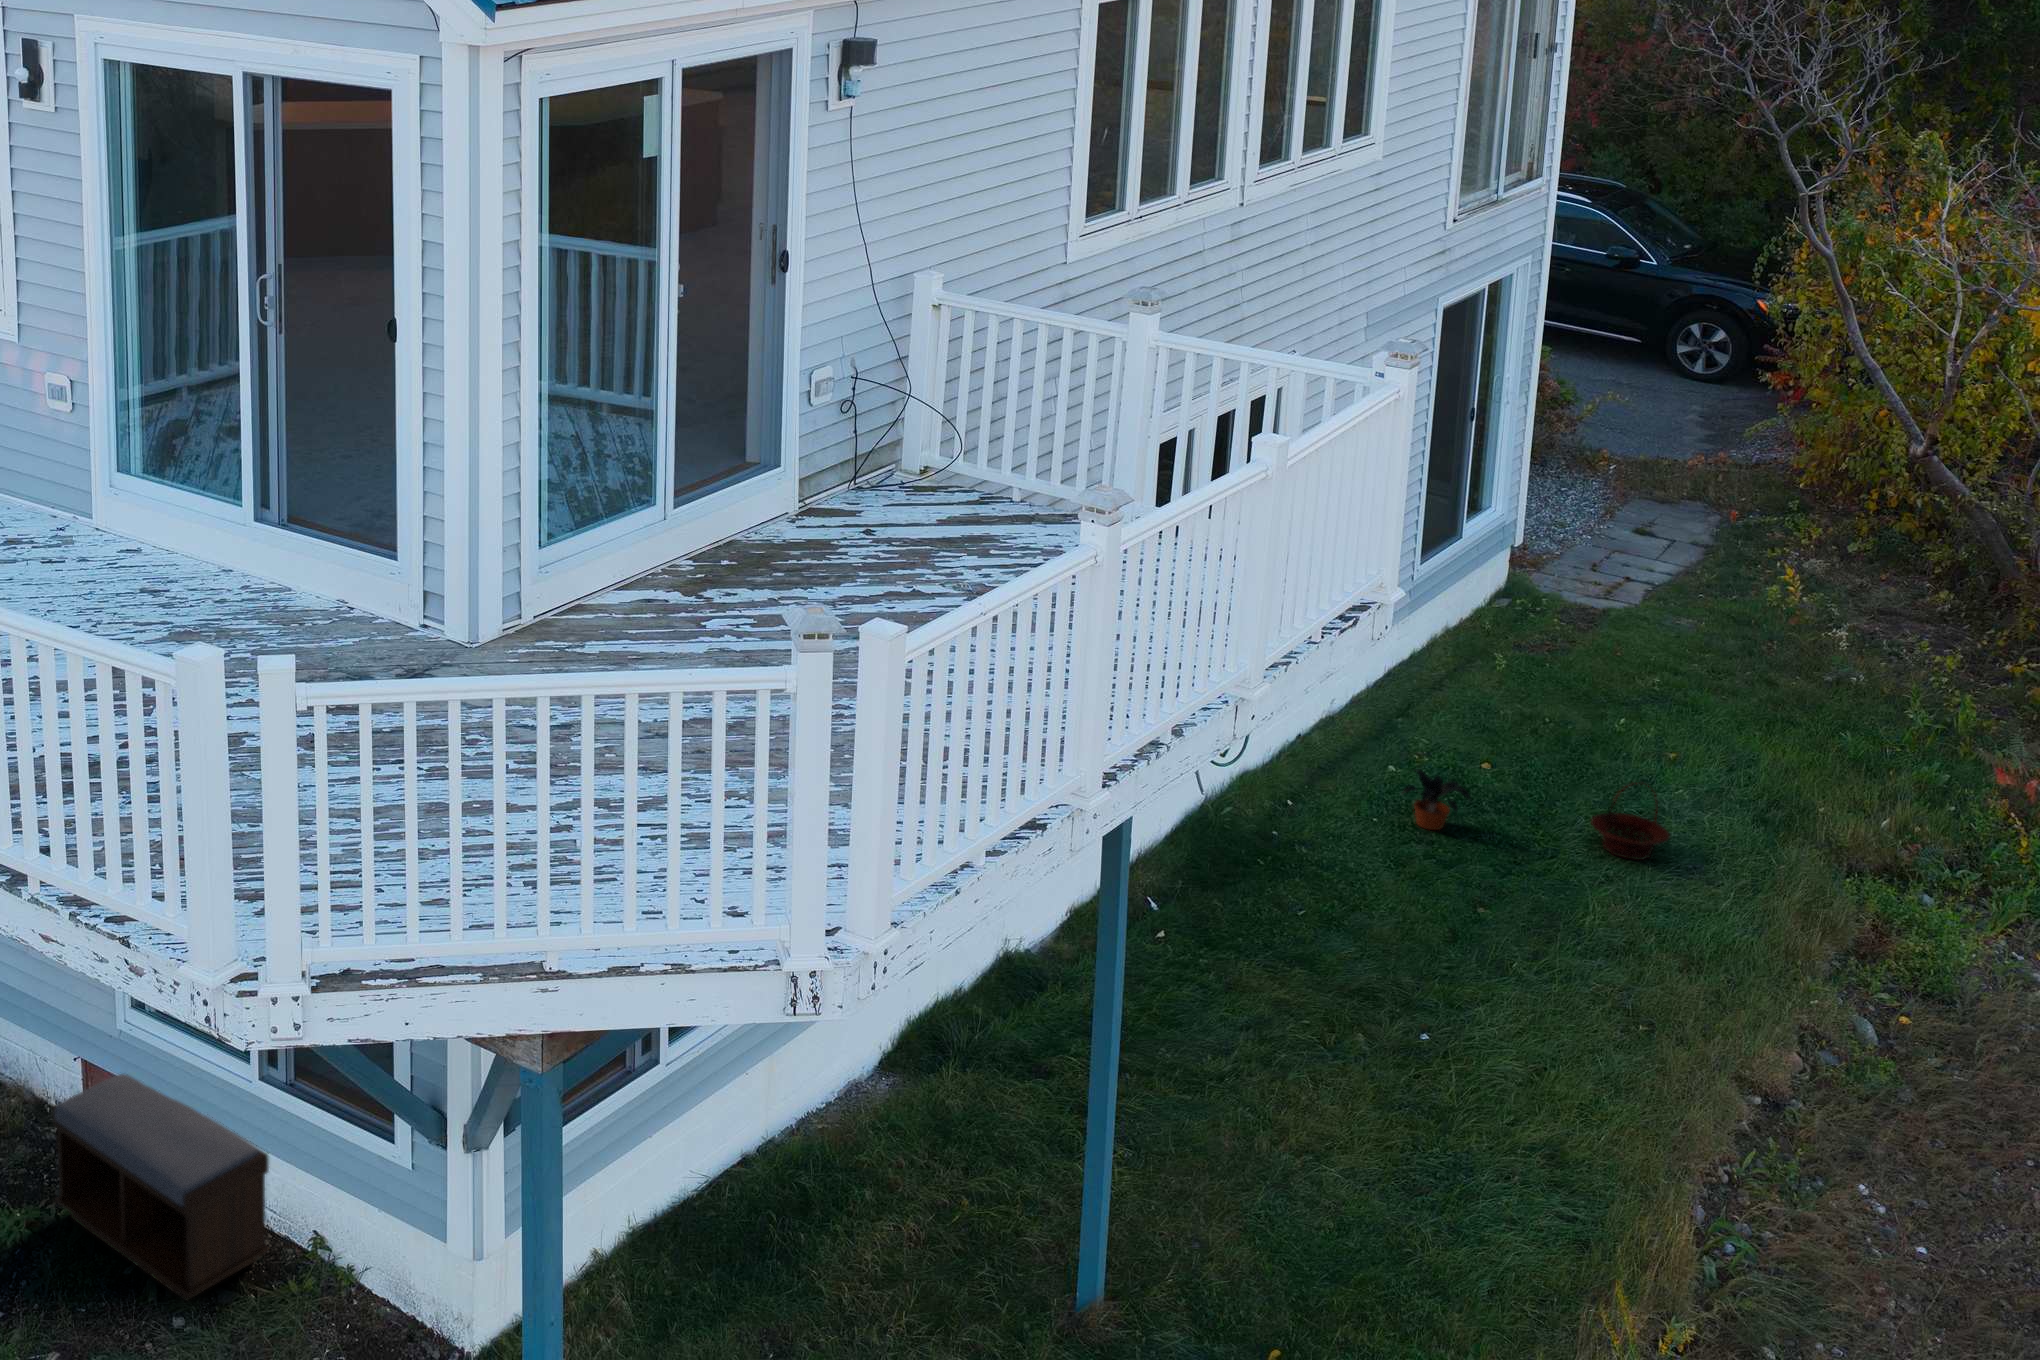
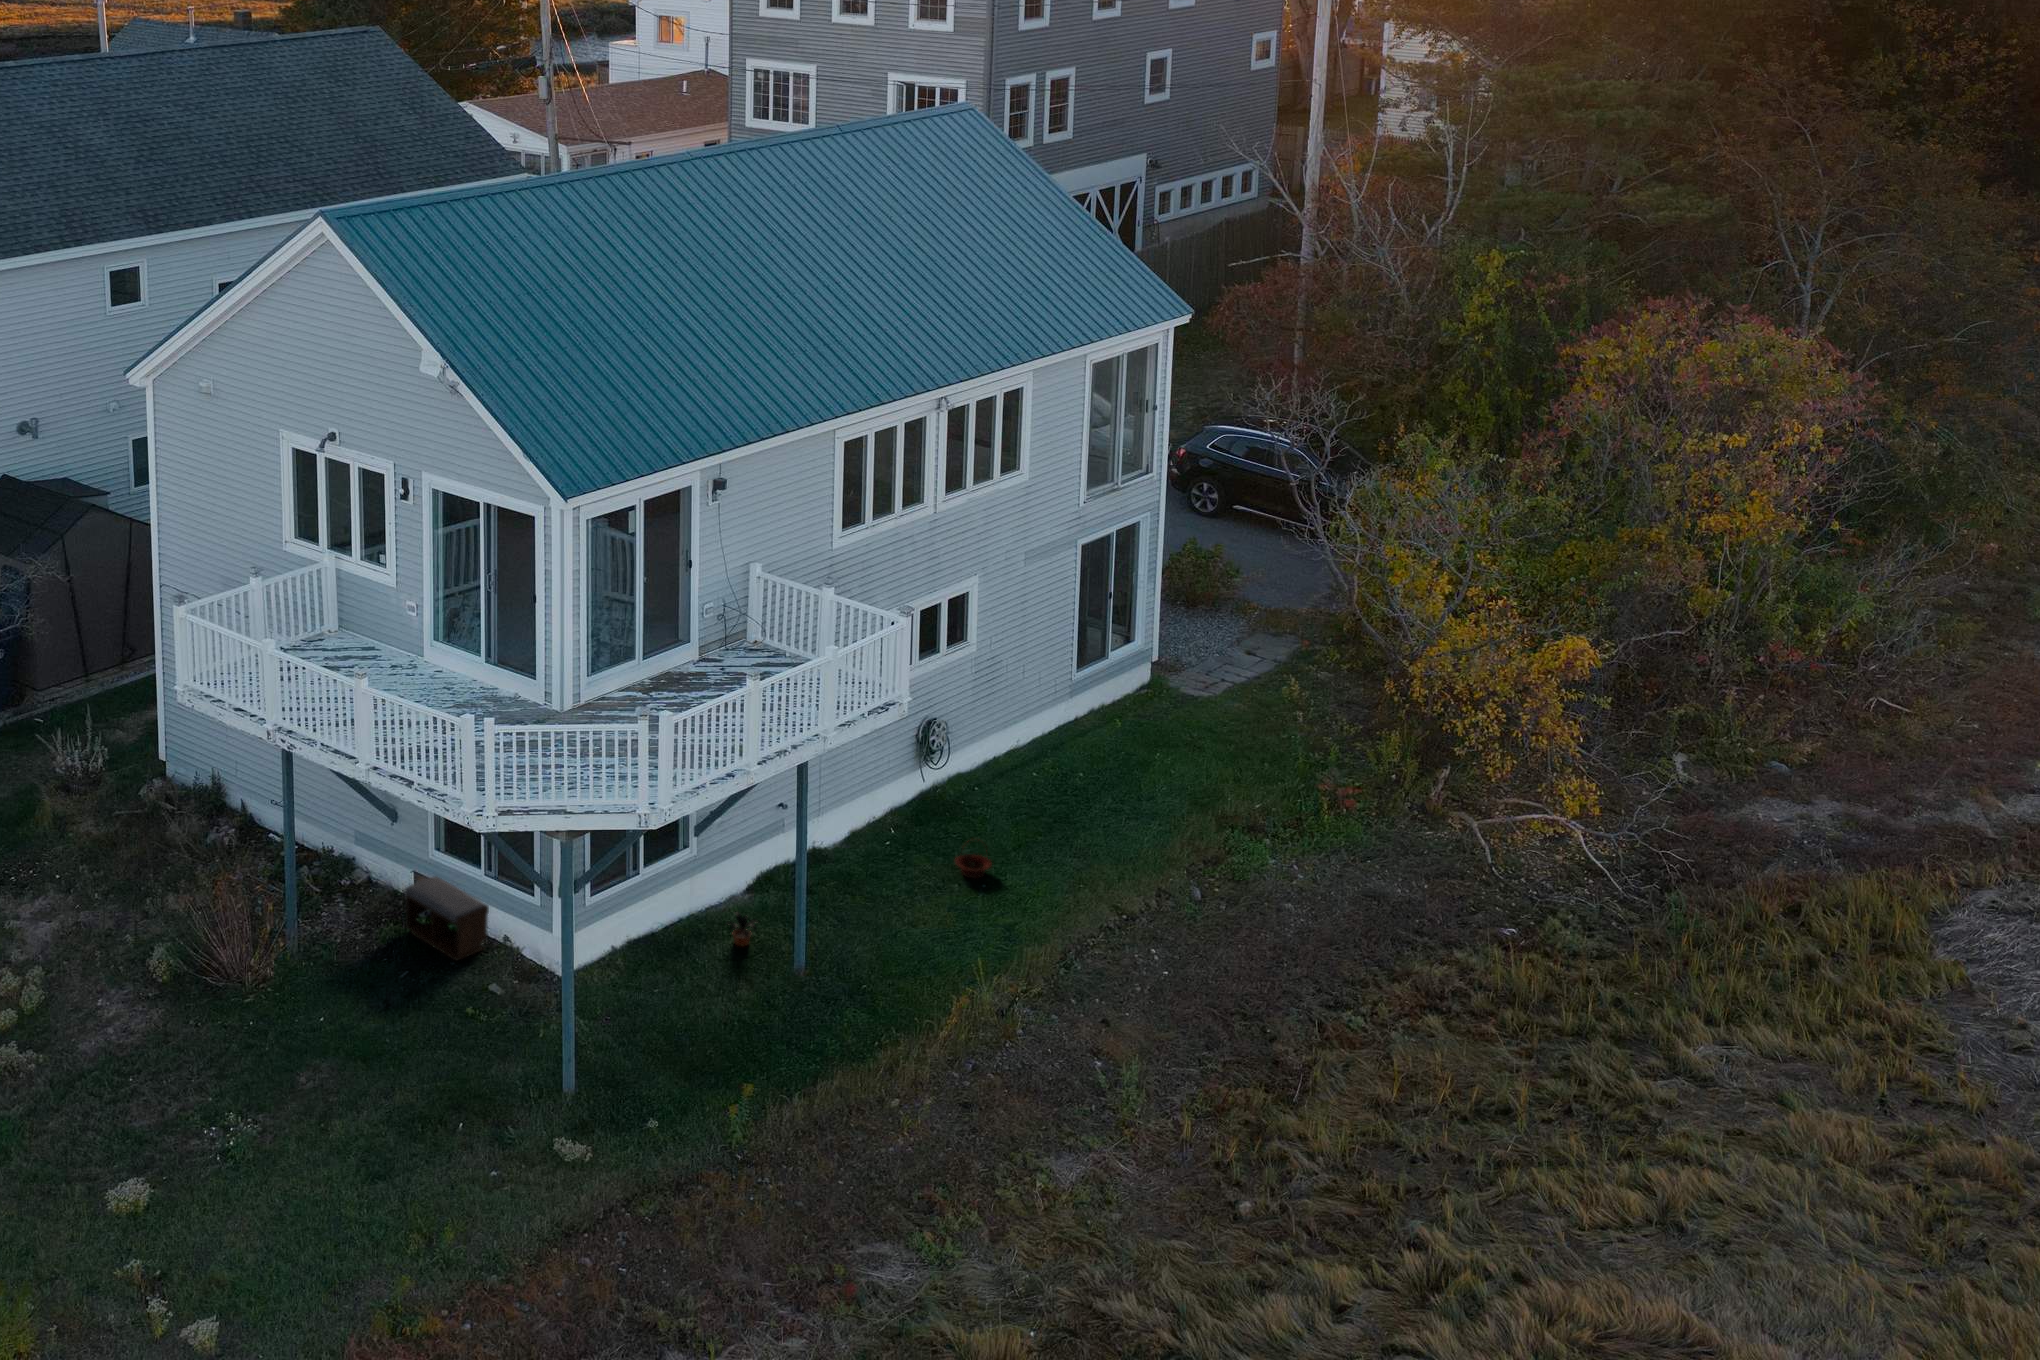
potted plant: present [1403,769,1471,830] -> present [727,912,757,946]
basket: present [1591,783,1670,860] -> present [955,841,992,878]

